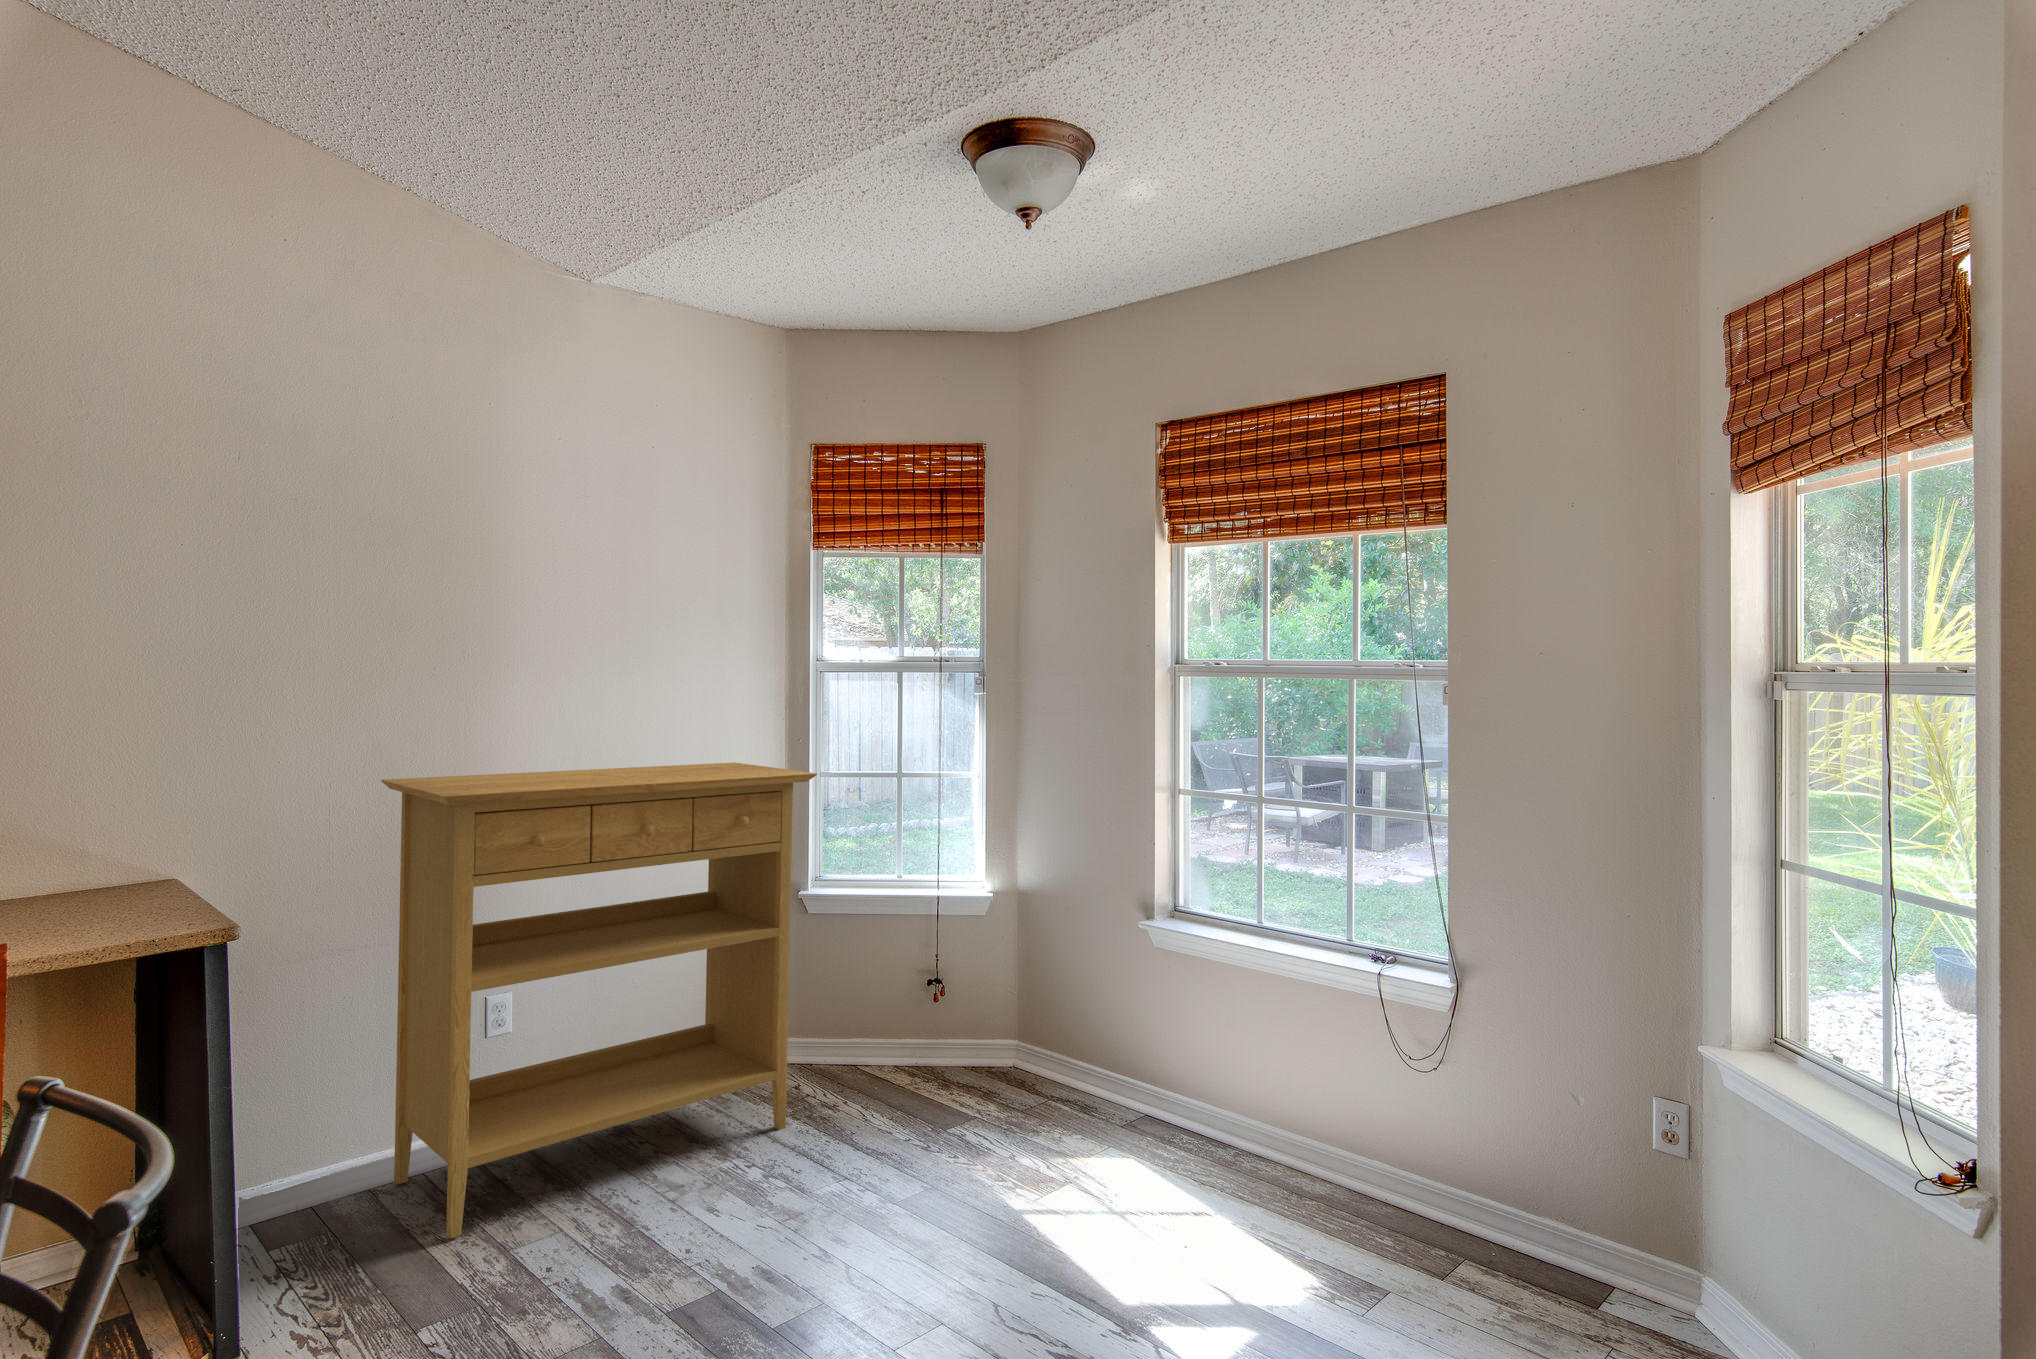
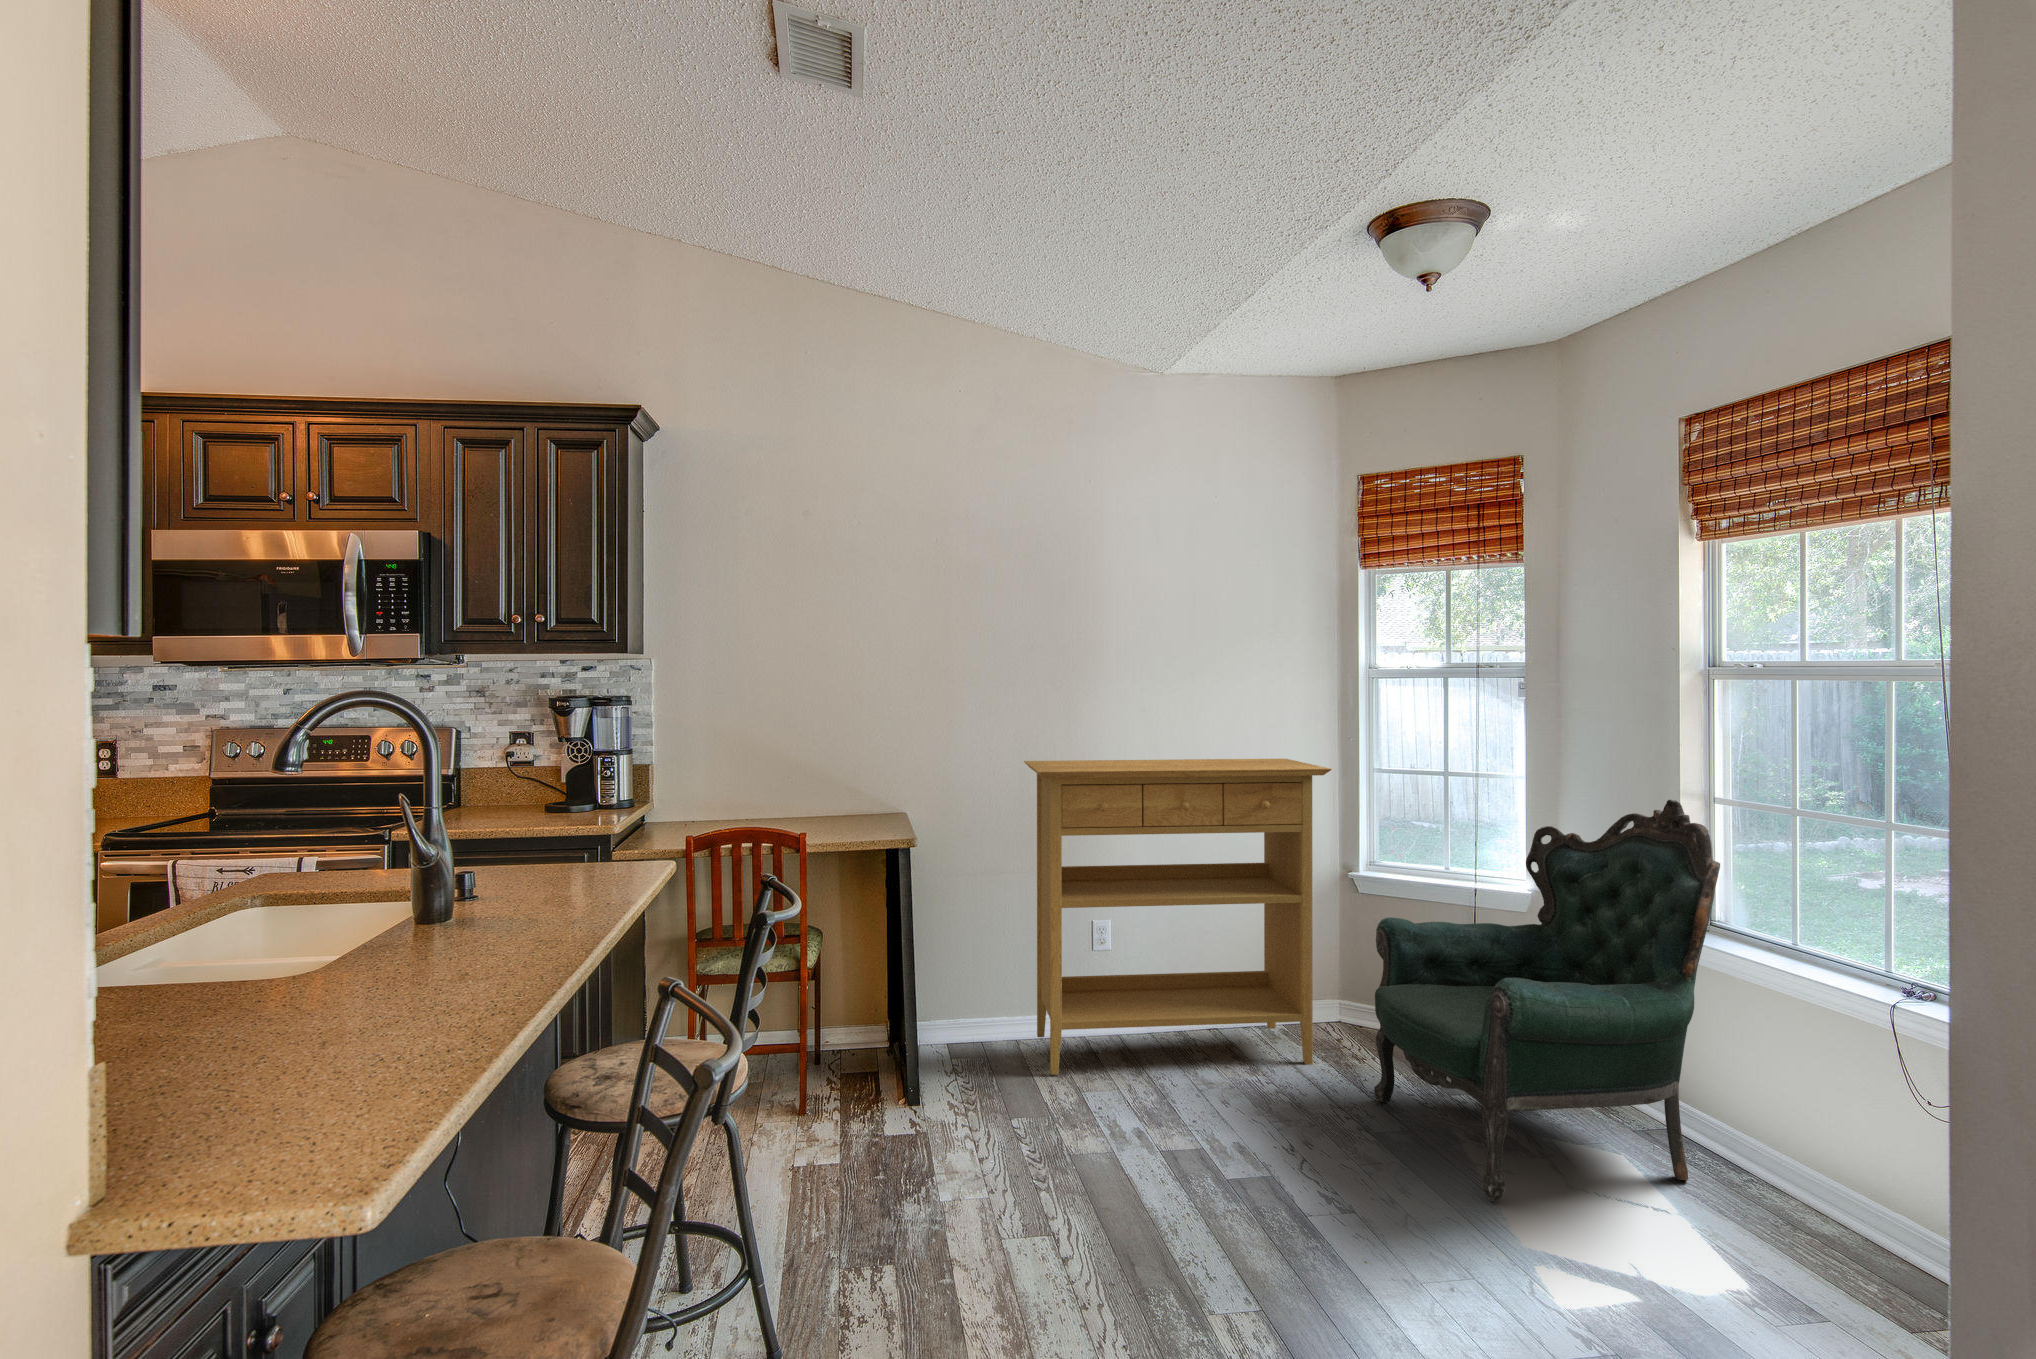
armchair: none [874,791,1225,1240] -> present [1374,800,1720,1202]

